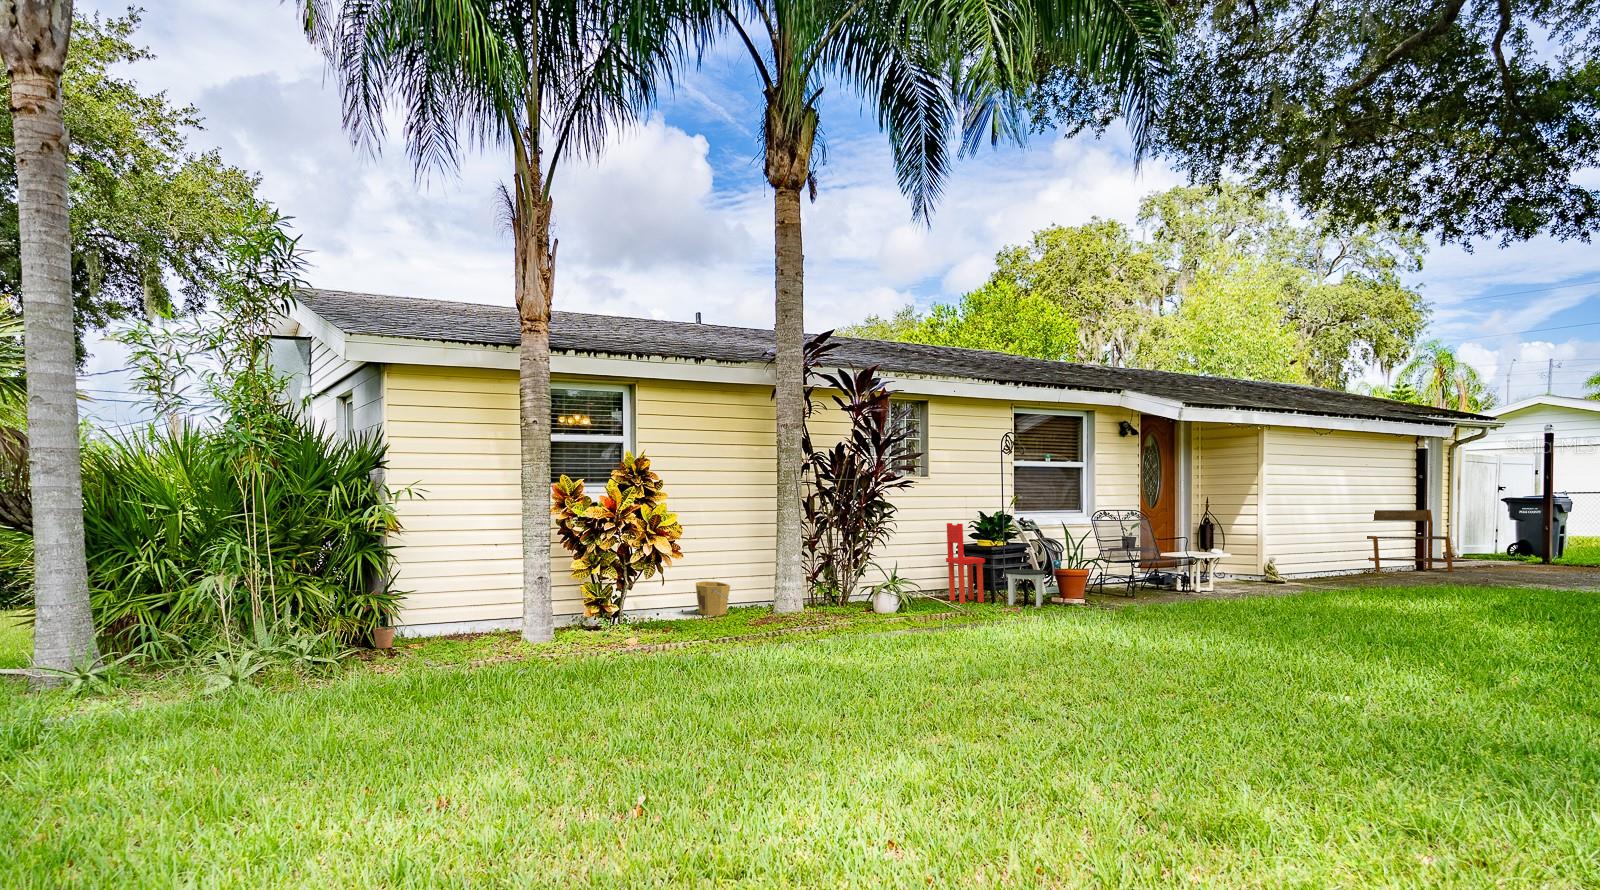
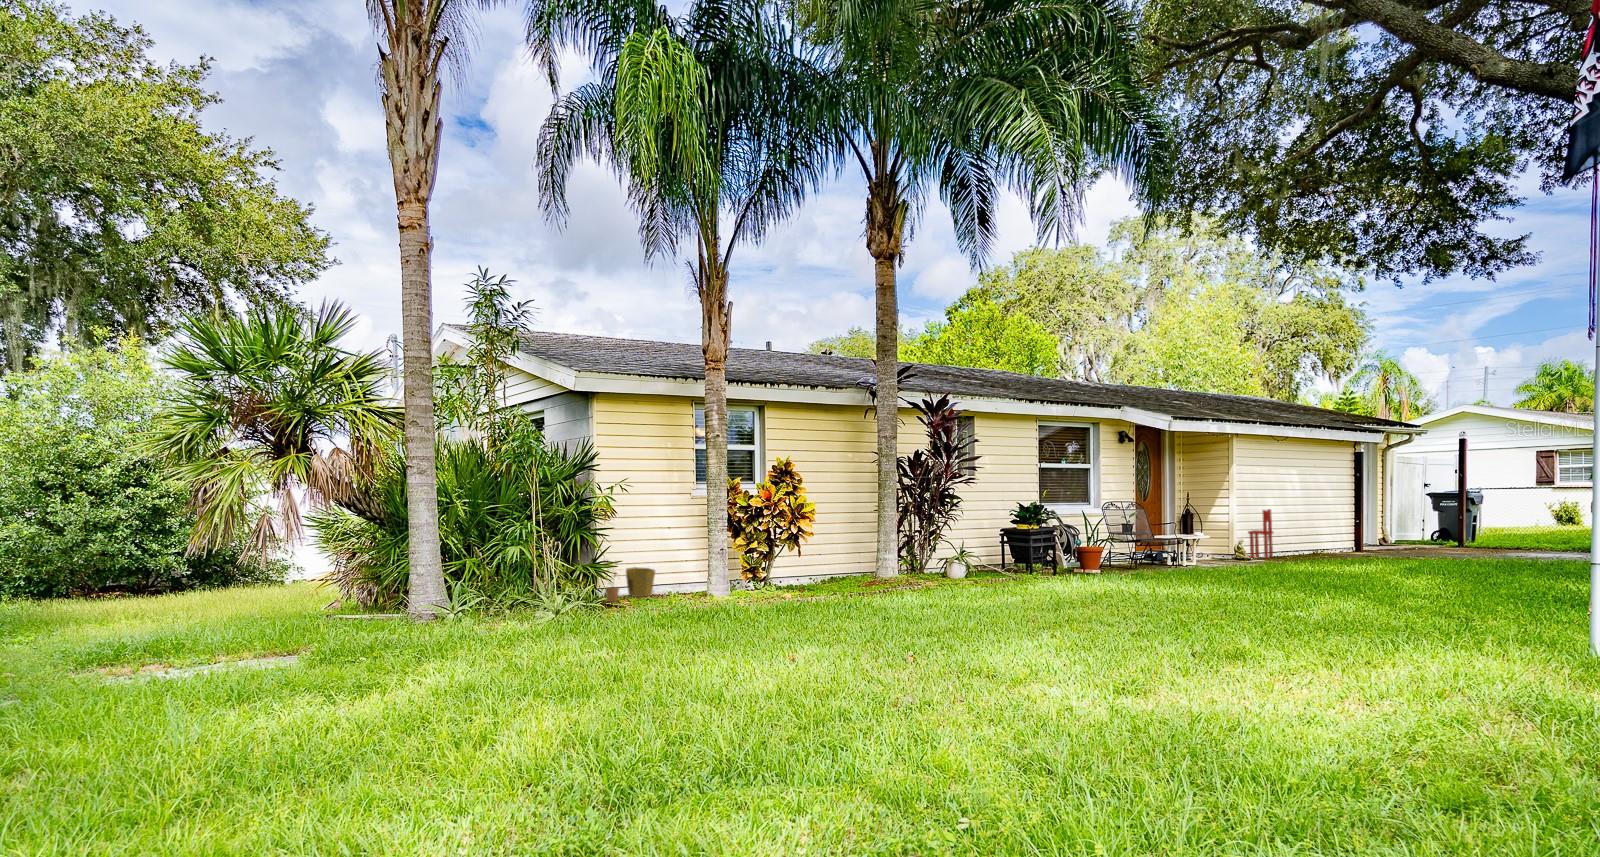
bench: present [1367,510,1453,573] -> none [1313,502,1385,553]
chair: present [946,523,985,603] -> present [1248,509,1273,558]
round table: present [1003,569,1047,607] -> none [1041,547,1075,575]
bucket: present [696,581,730,616] -> present [626,567,655,597]

